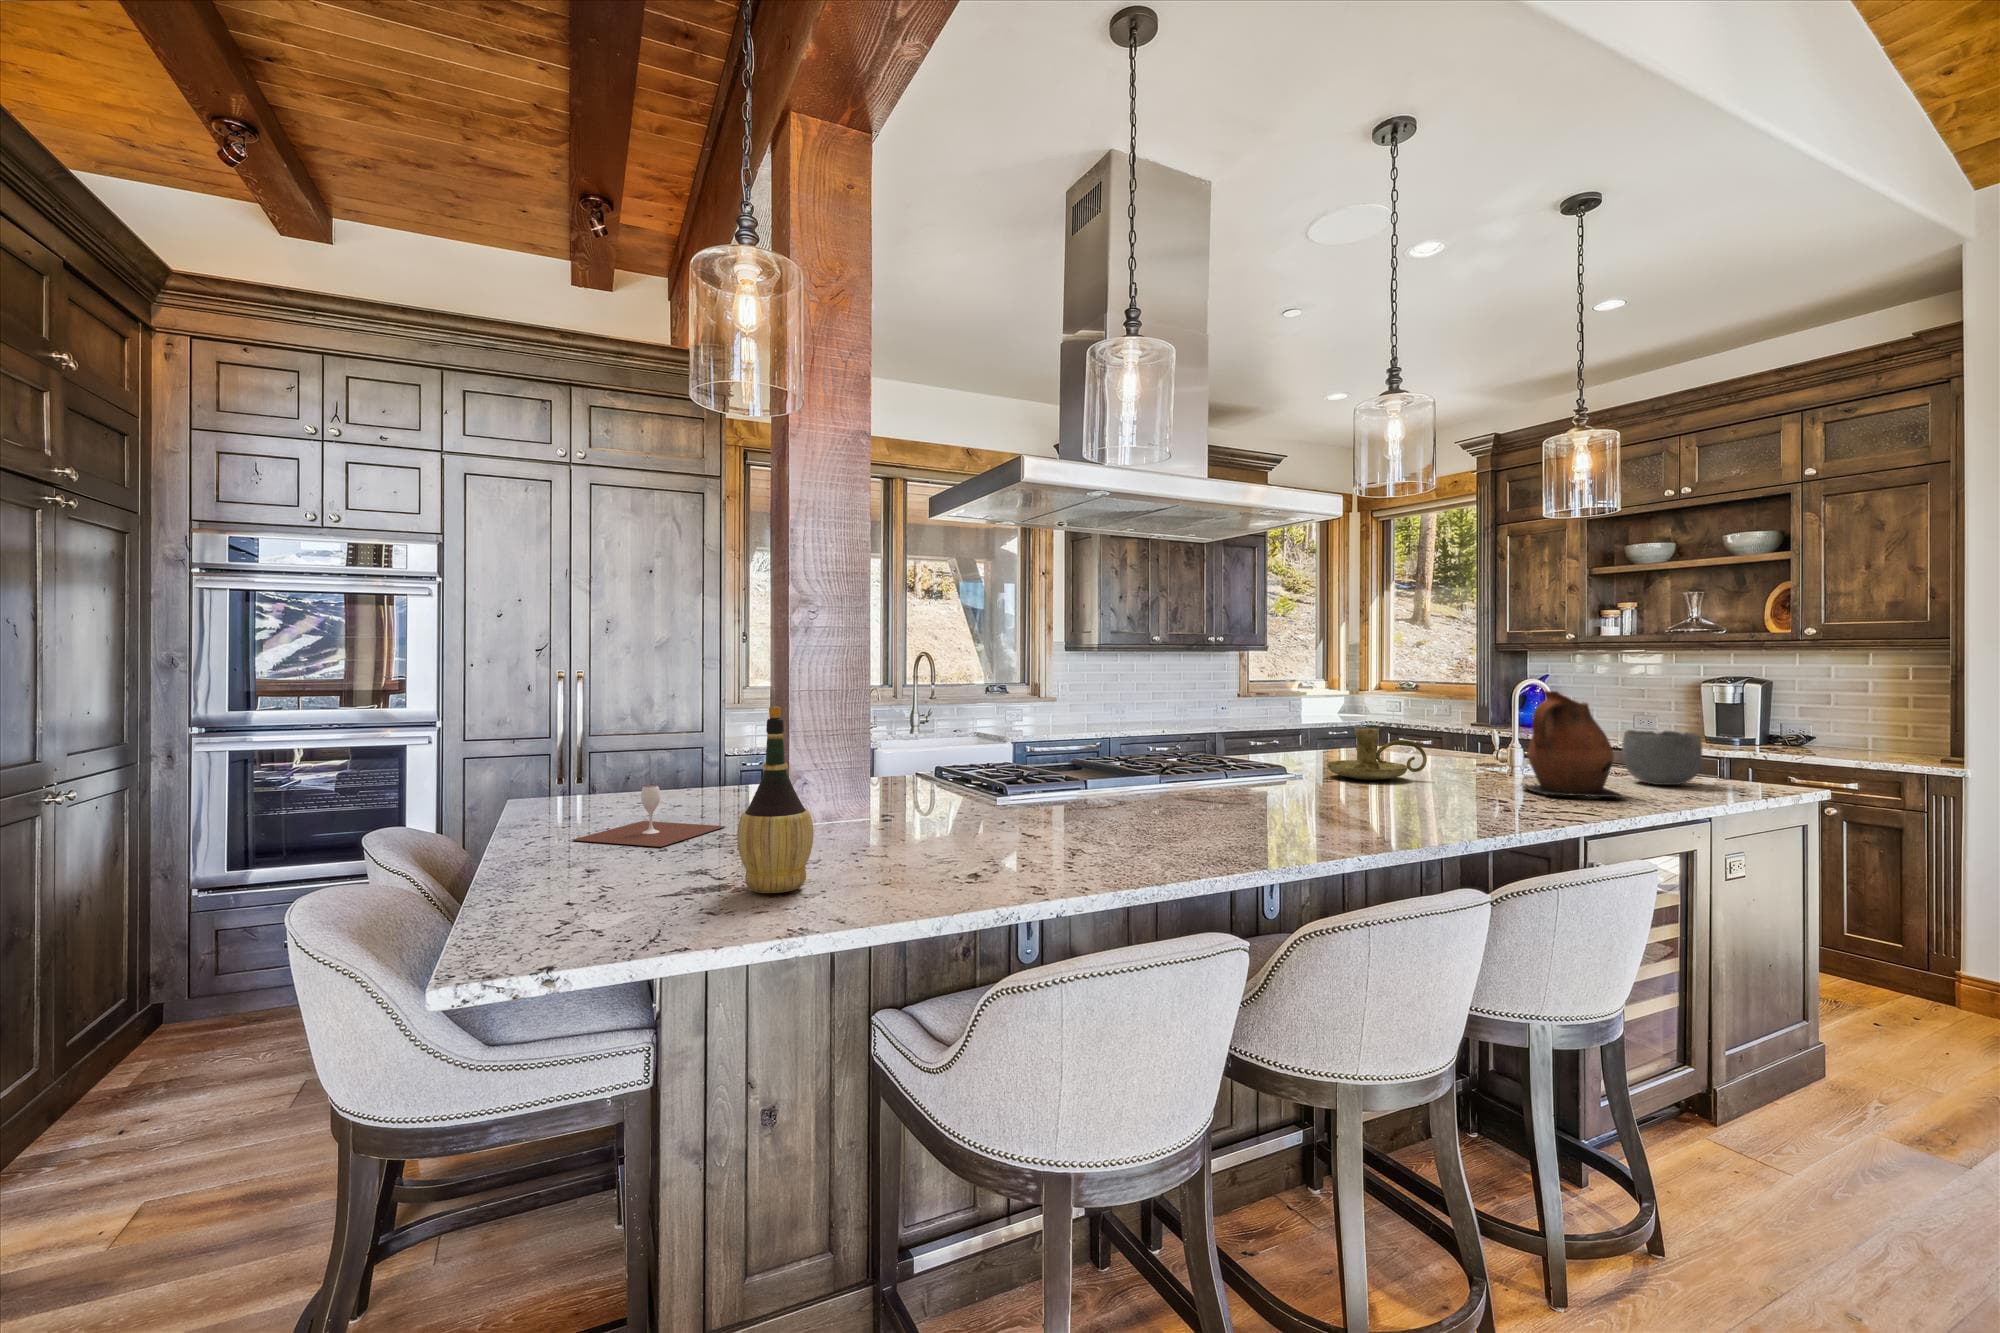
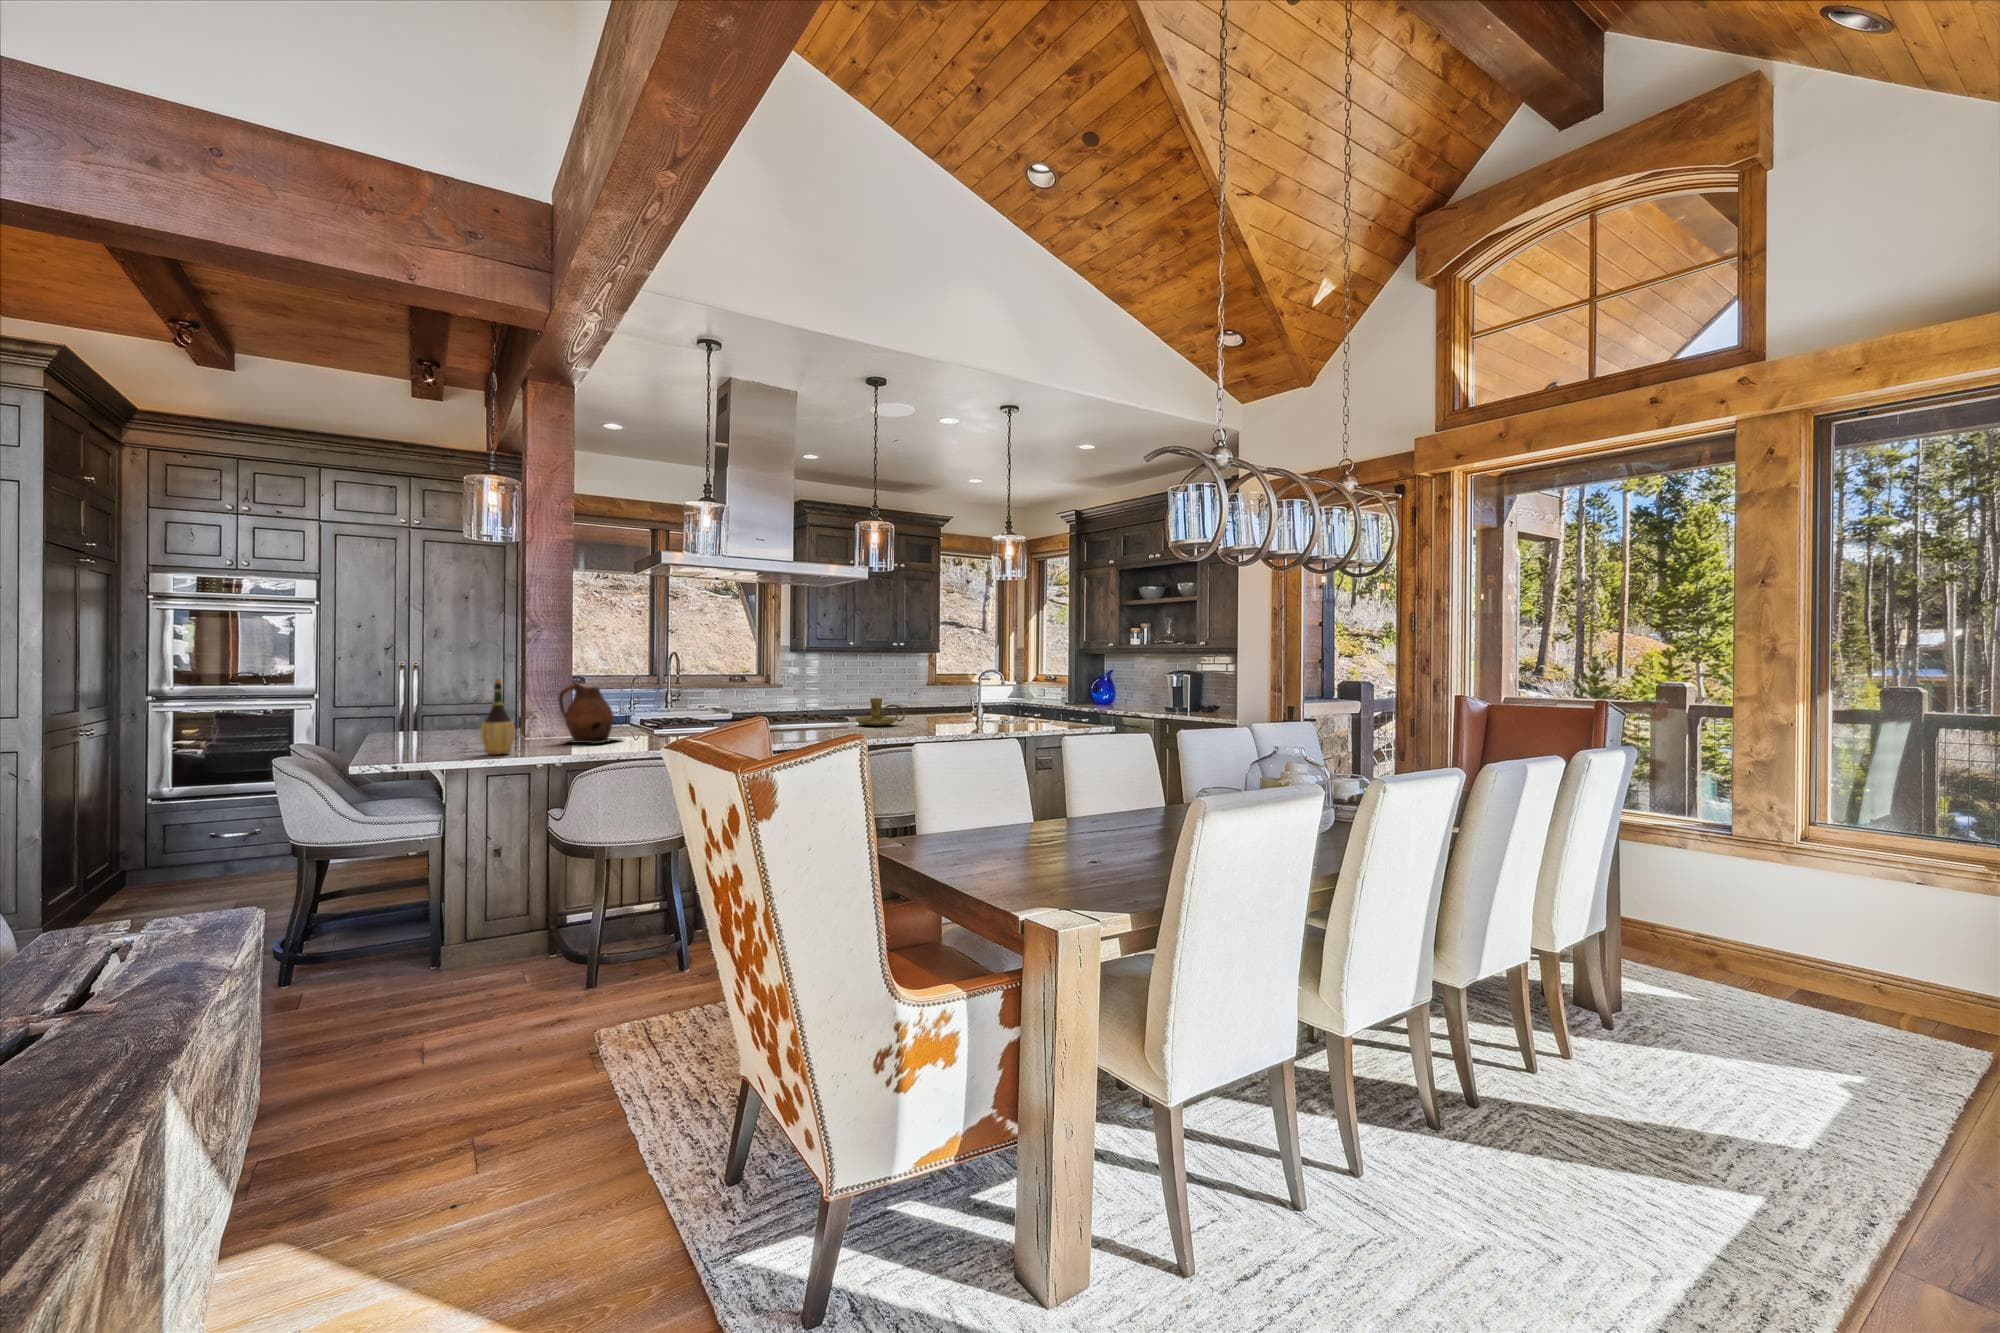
ceramic pitcher: present [1524,691,1625,799] -> present [559,680,623,744]
bowl: present [1622,730,1702,785] -> none [1006,700,1040,727]
wine glass: present [572,786,725,847] -> none [407,719,490,745]

